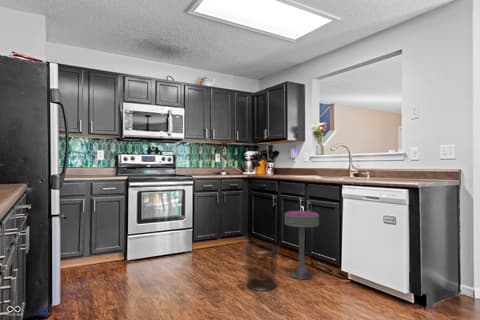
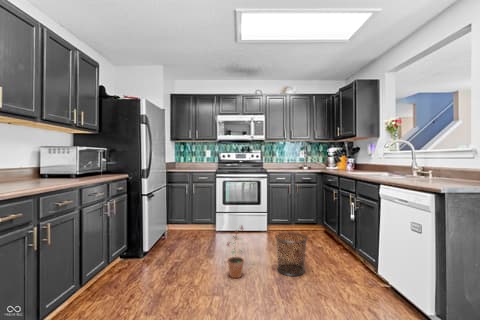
bar stool: present [285,211,319,279] -> none [322,207,358,275]
potted plant: none [200,240,222,307] -> present [227,226,244,278]

